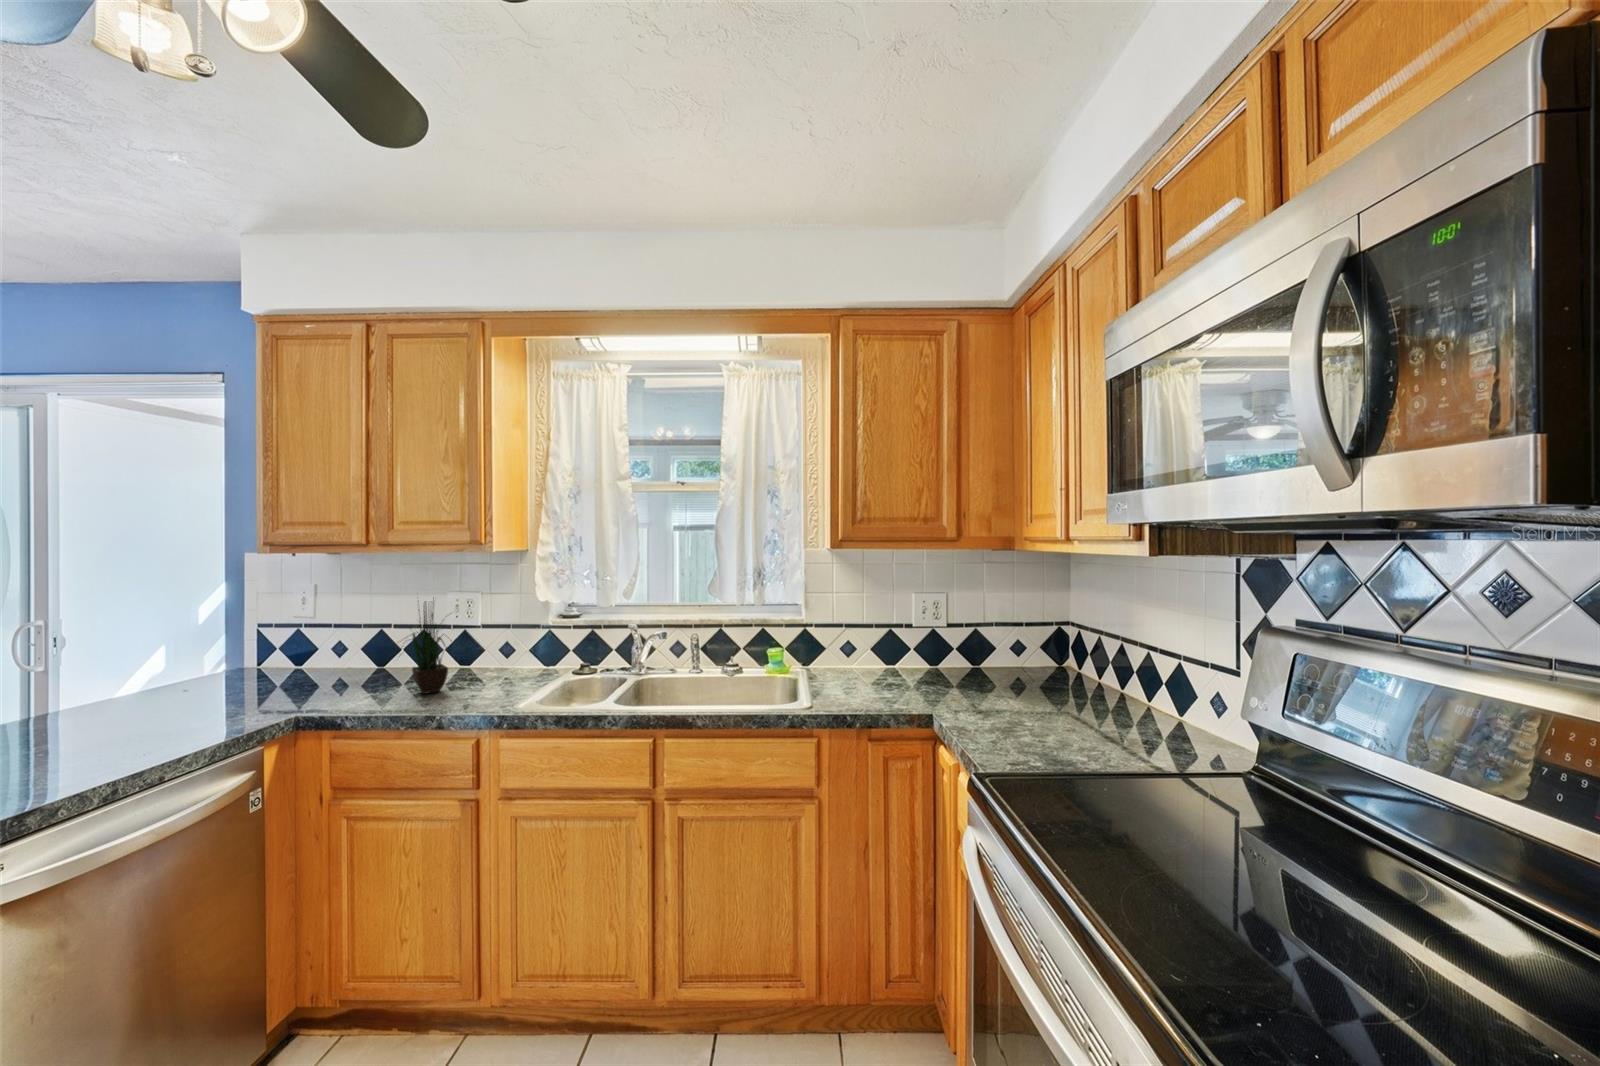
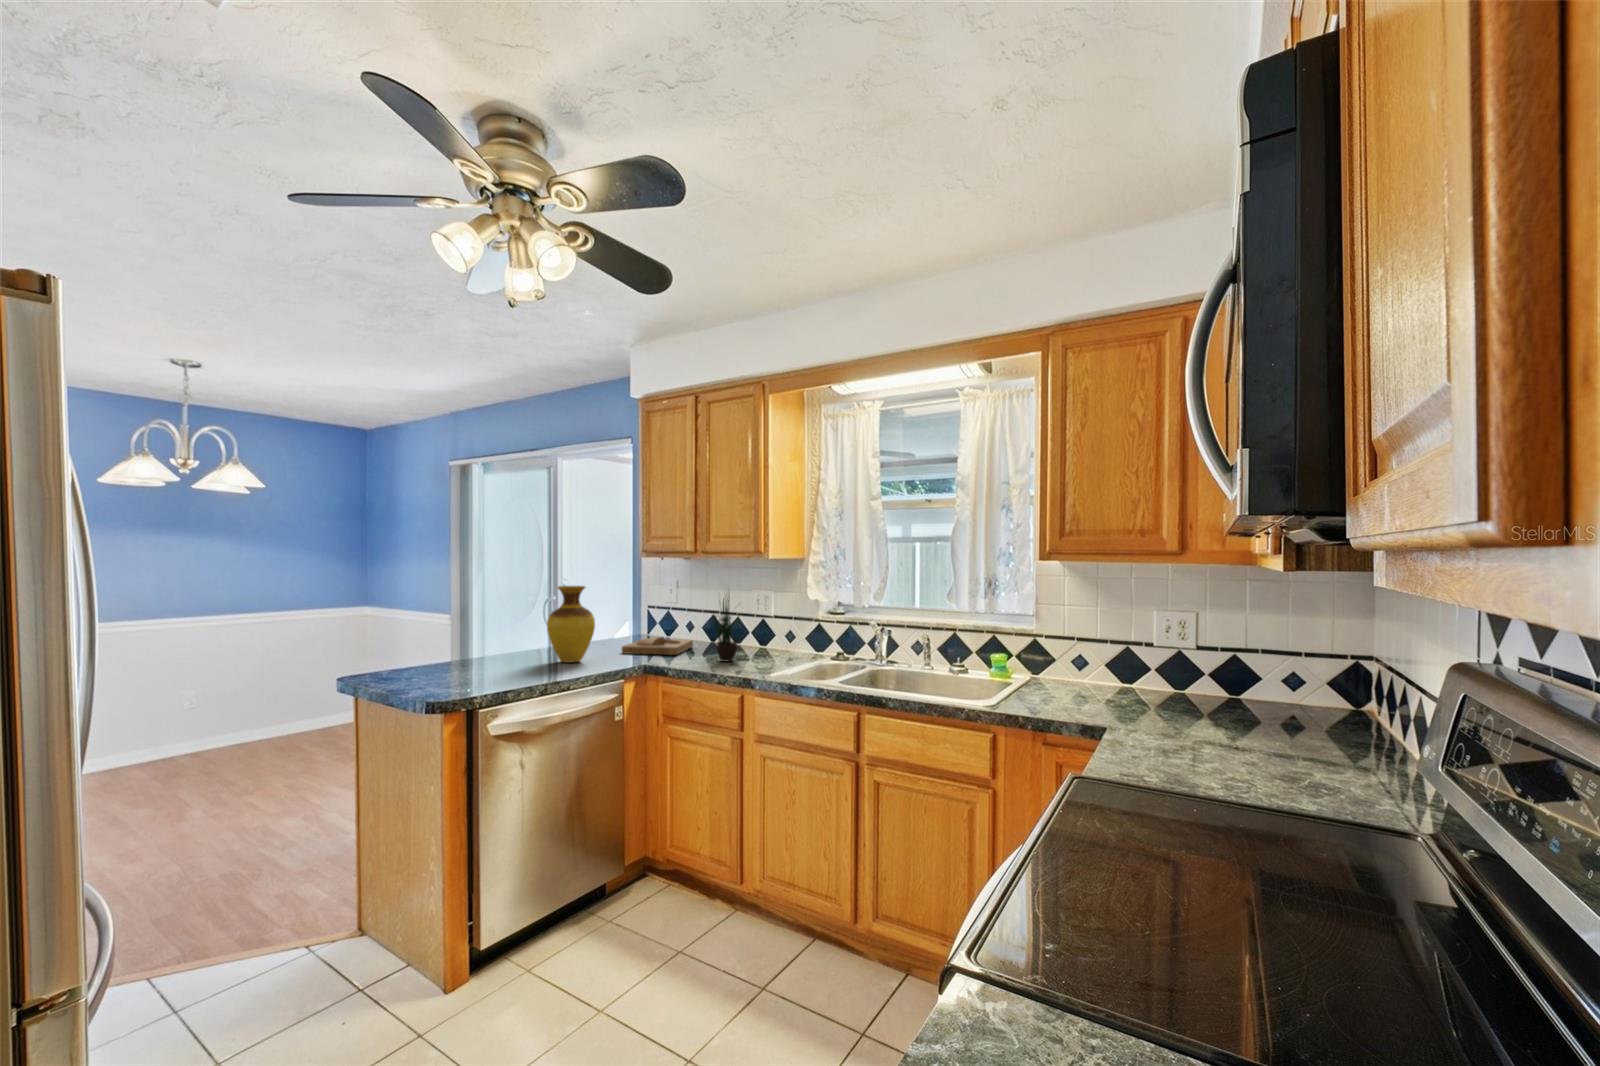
vase: none [83,603,192,733] -> present [547,586,595,663]
tray: none [235,667,355,702] -> present [622,637,693,655]

